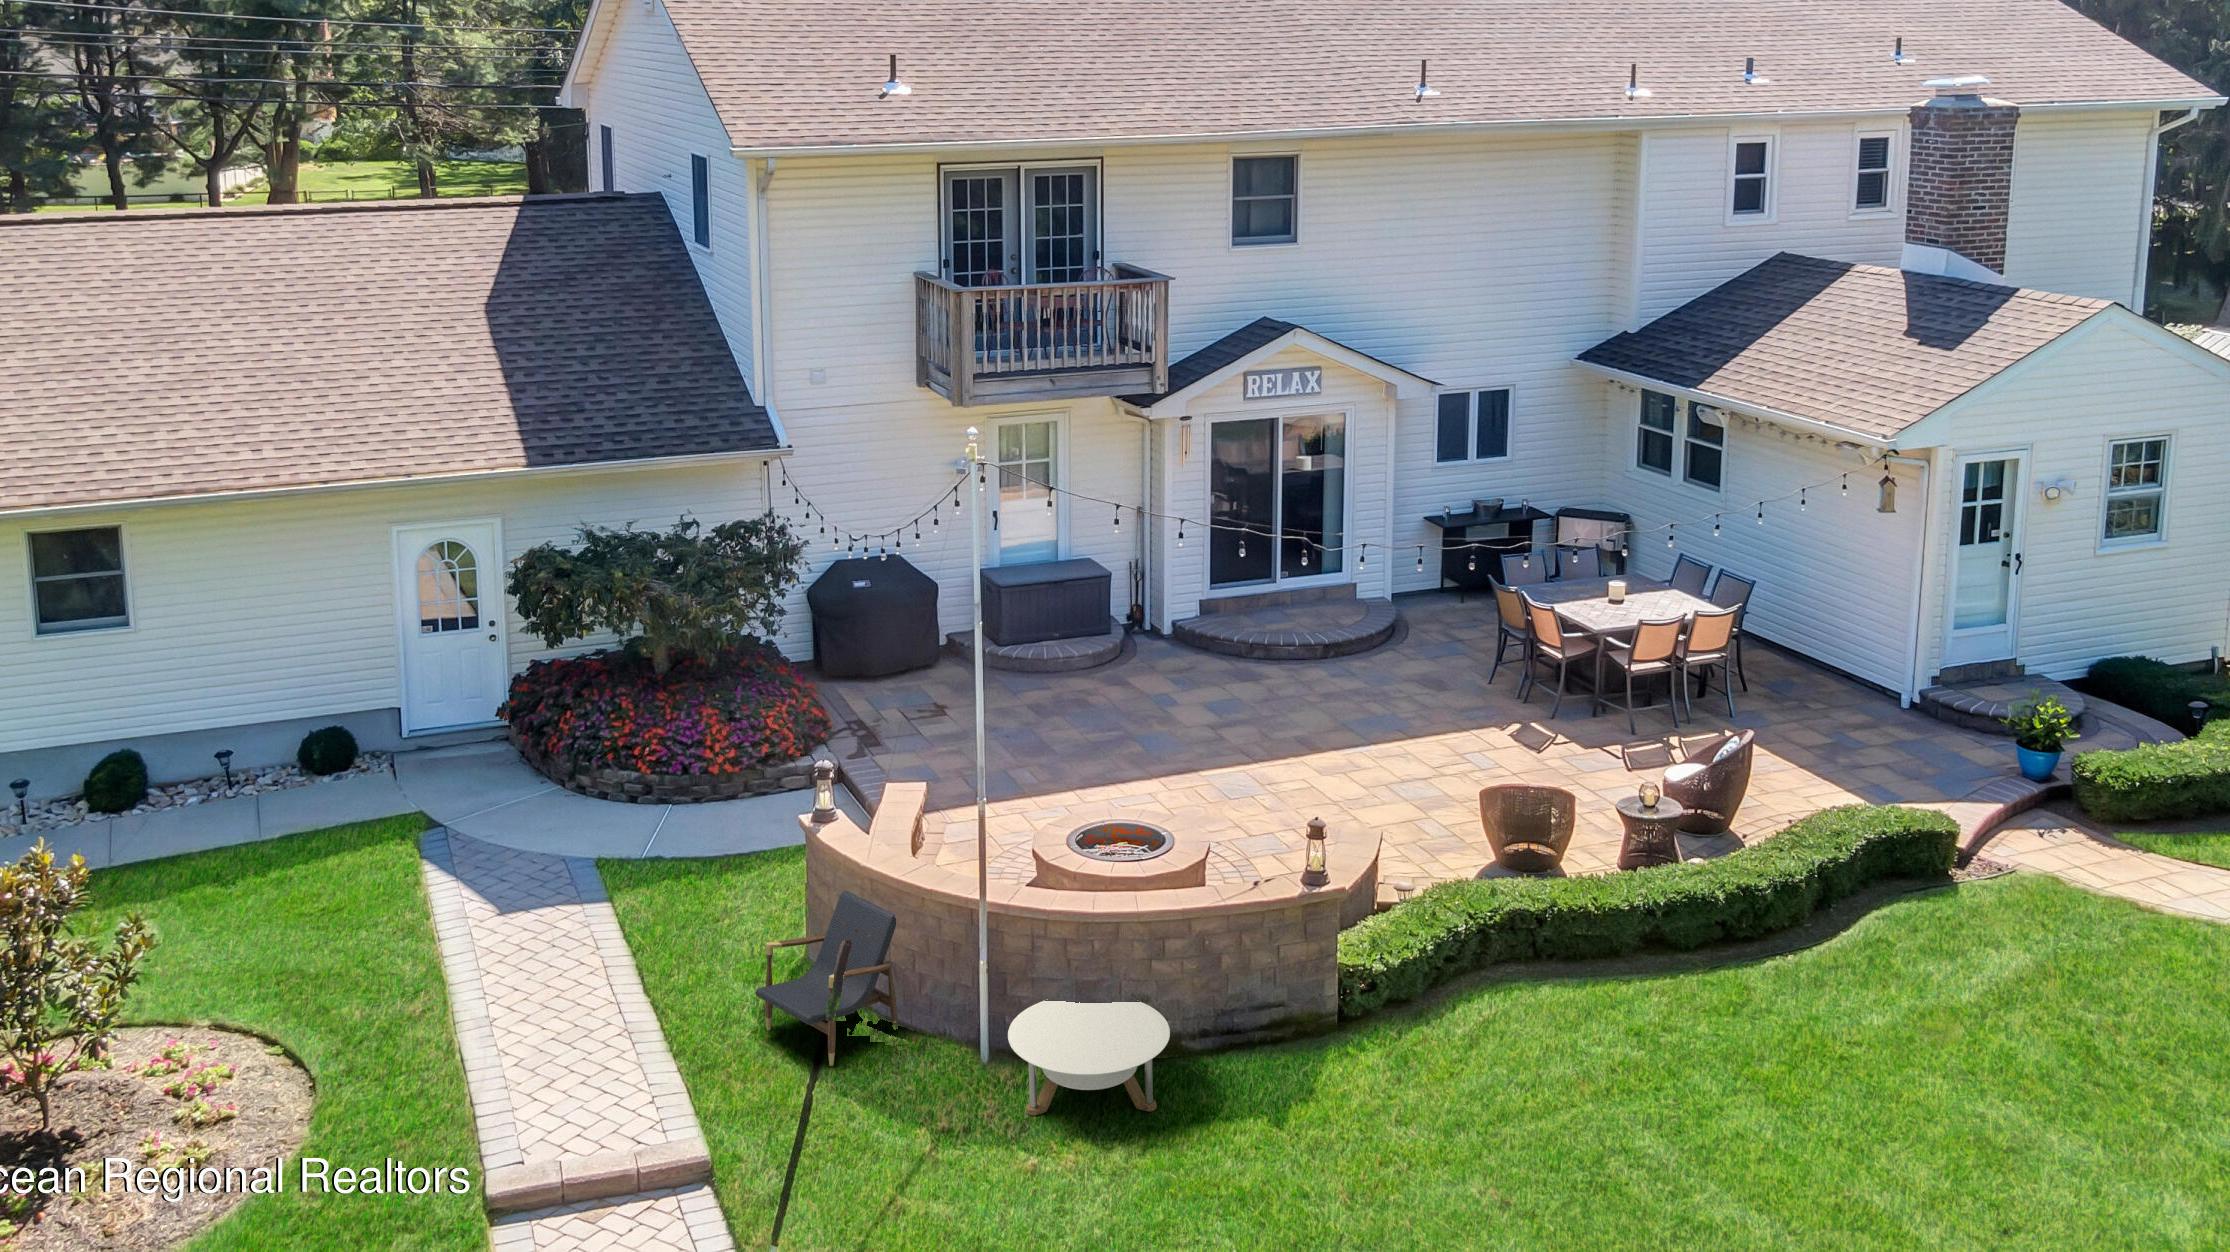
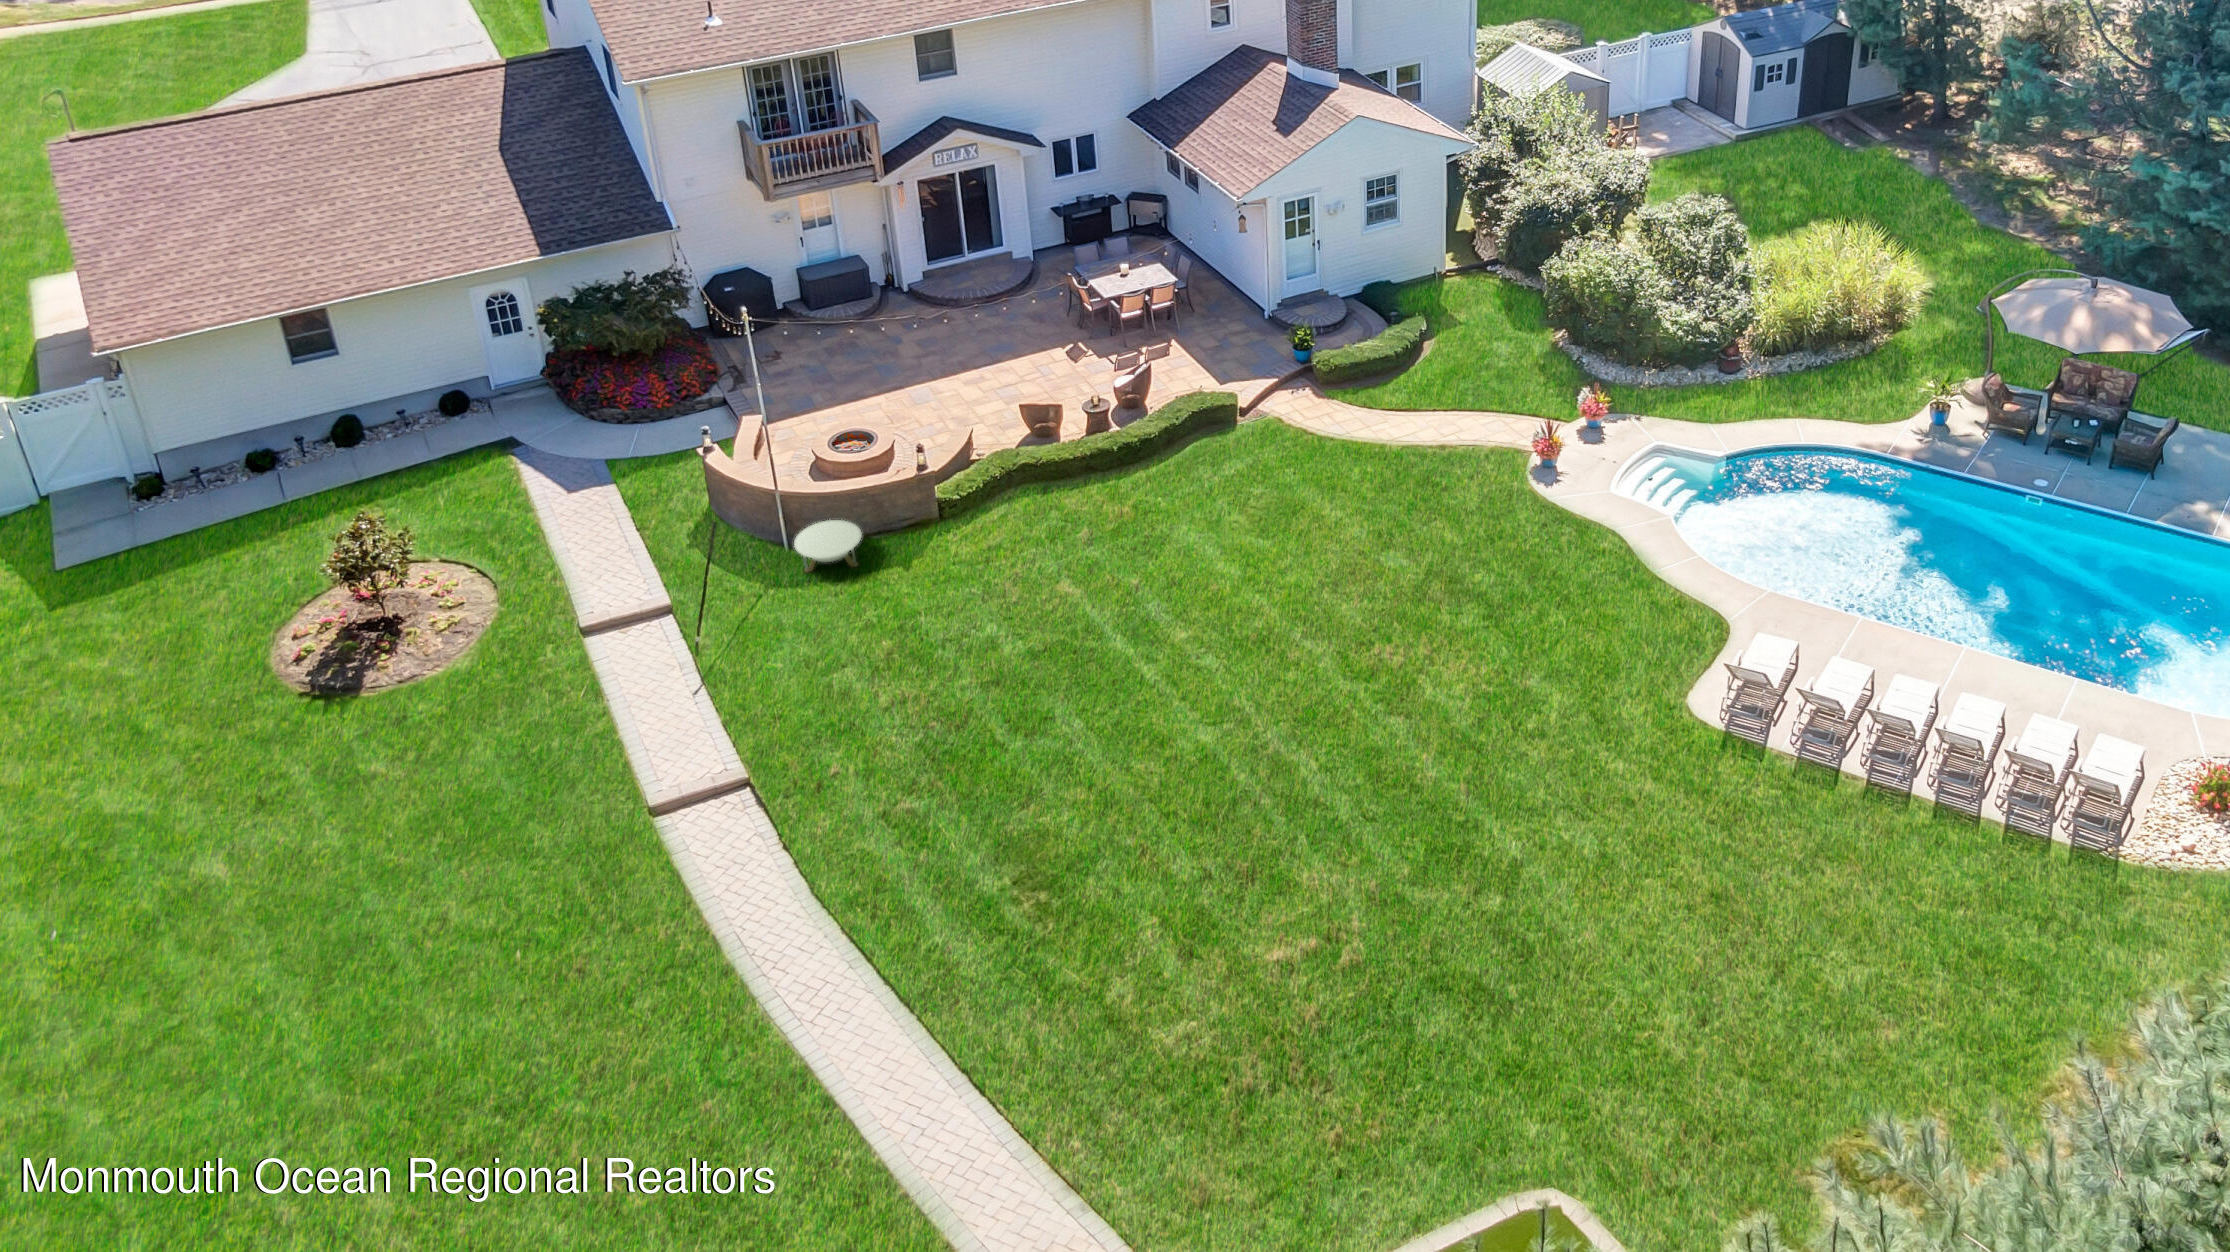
lounge chair: present [756,891,897,1066] -> none [687,483,752,558]

